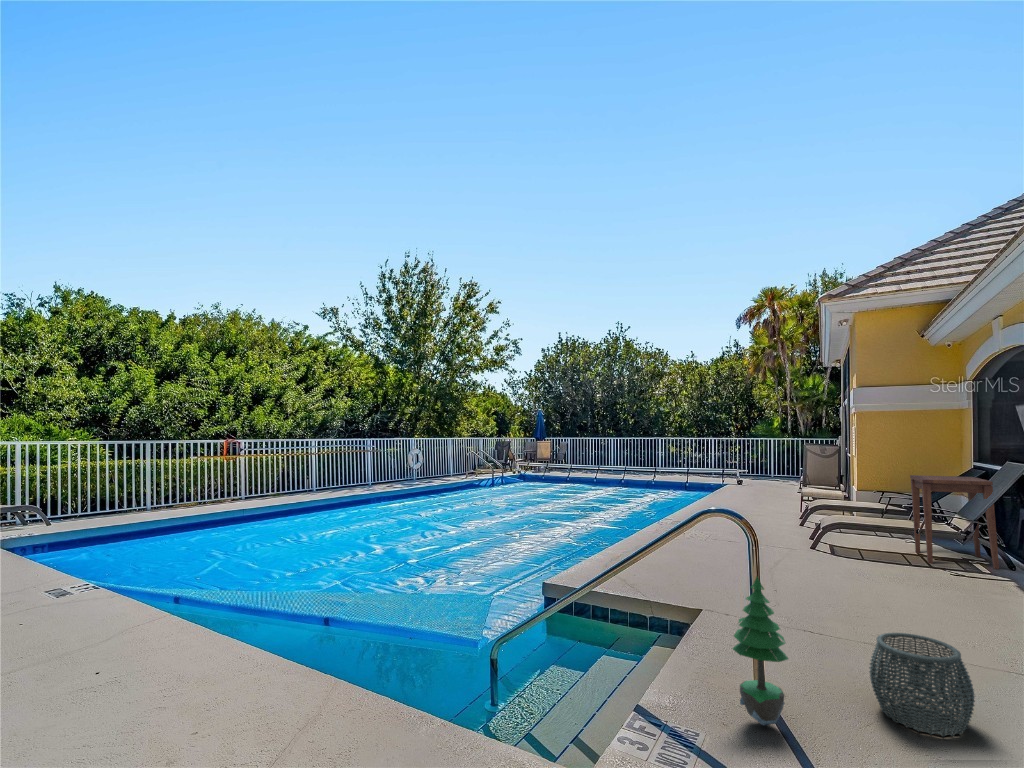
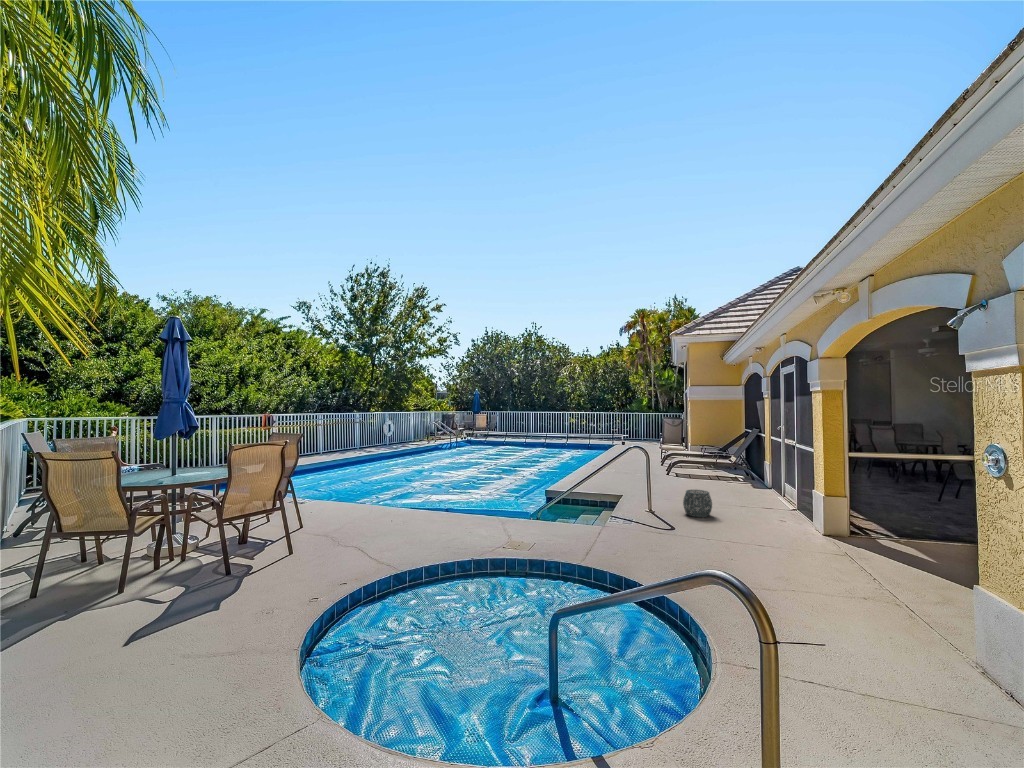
side table: present [910,475,999,569] -> none [711,437,744,480]
potted tree: present [732,576,788,726] -> none [641,470,659,518]

